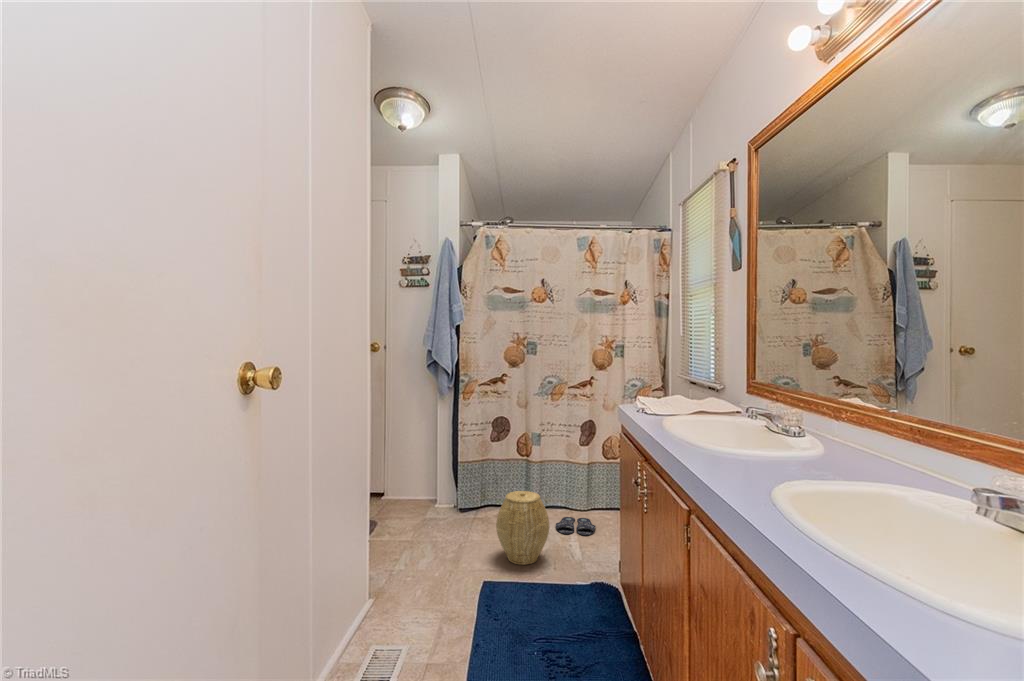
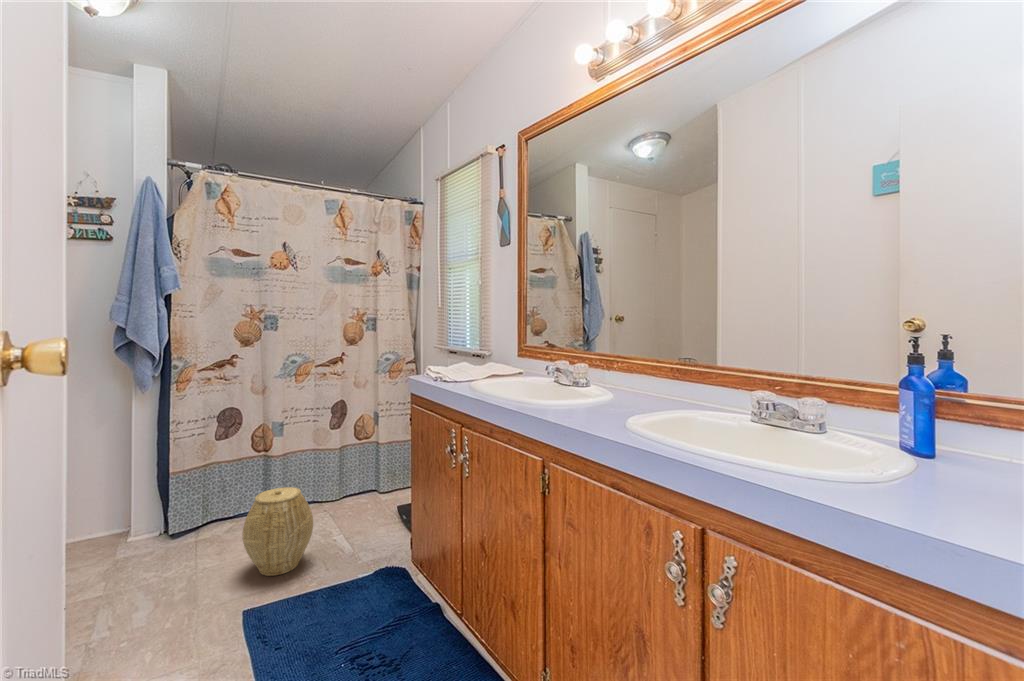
slippers: present [556,517,596,536] -> none [309,504,355,526]

